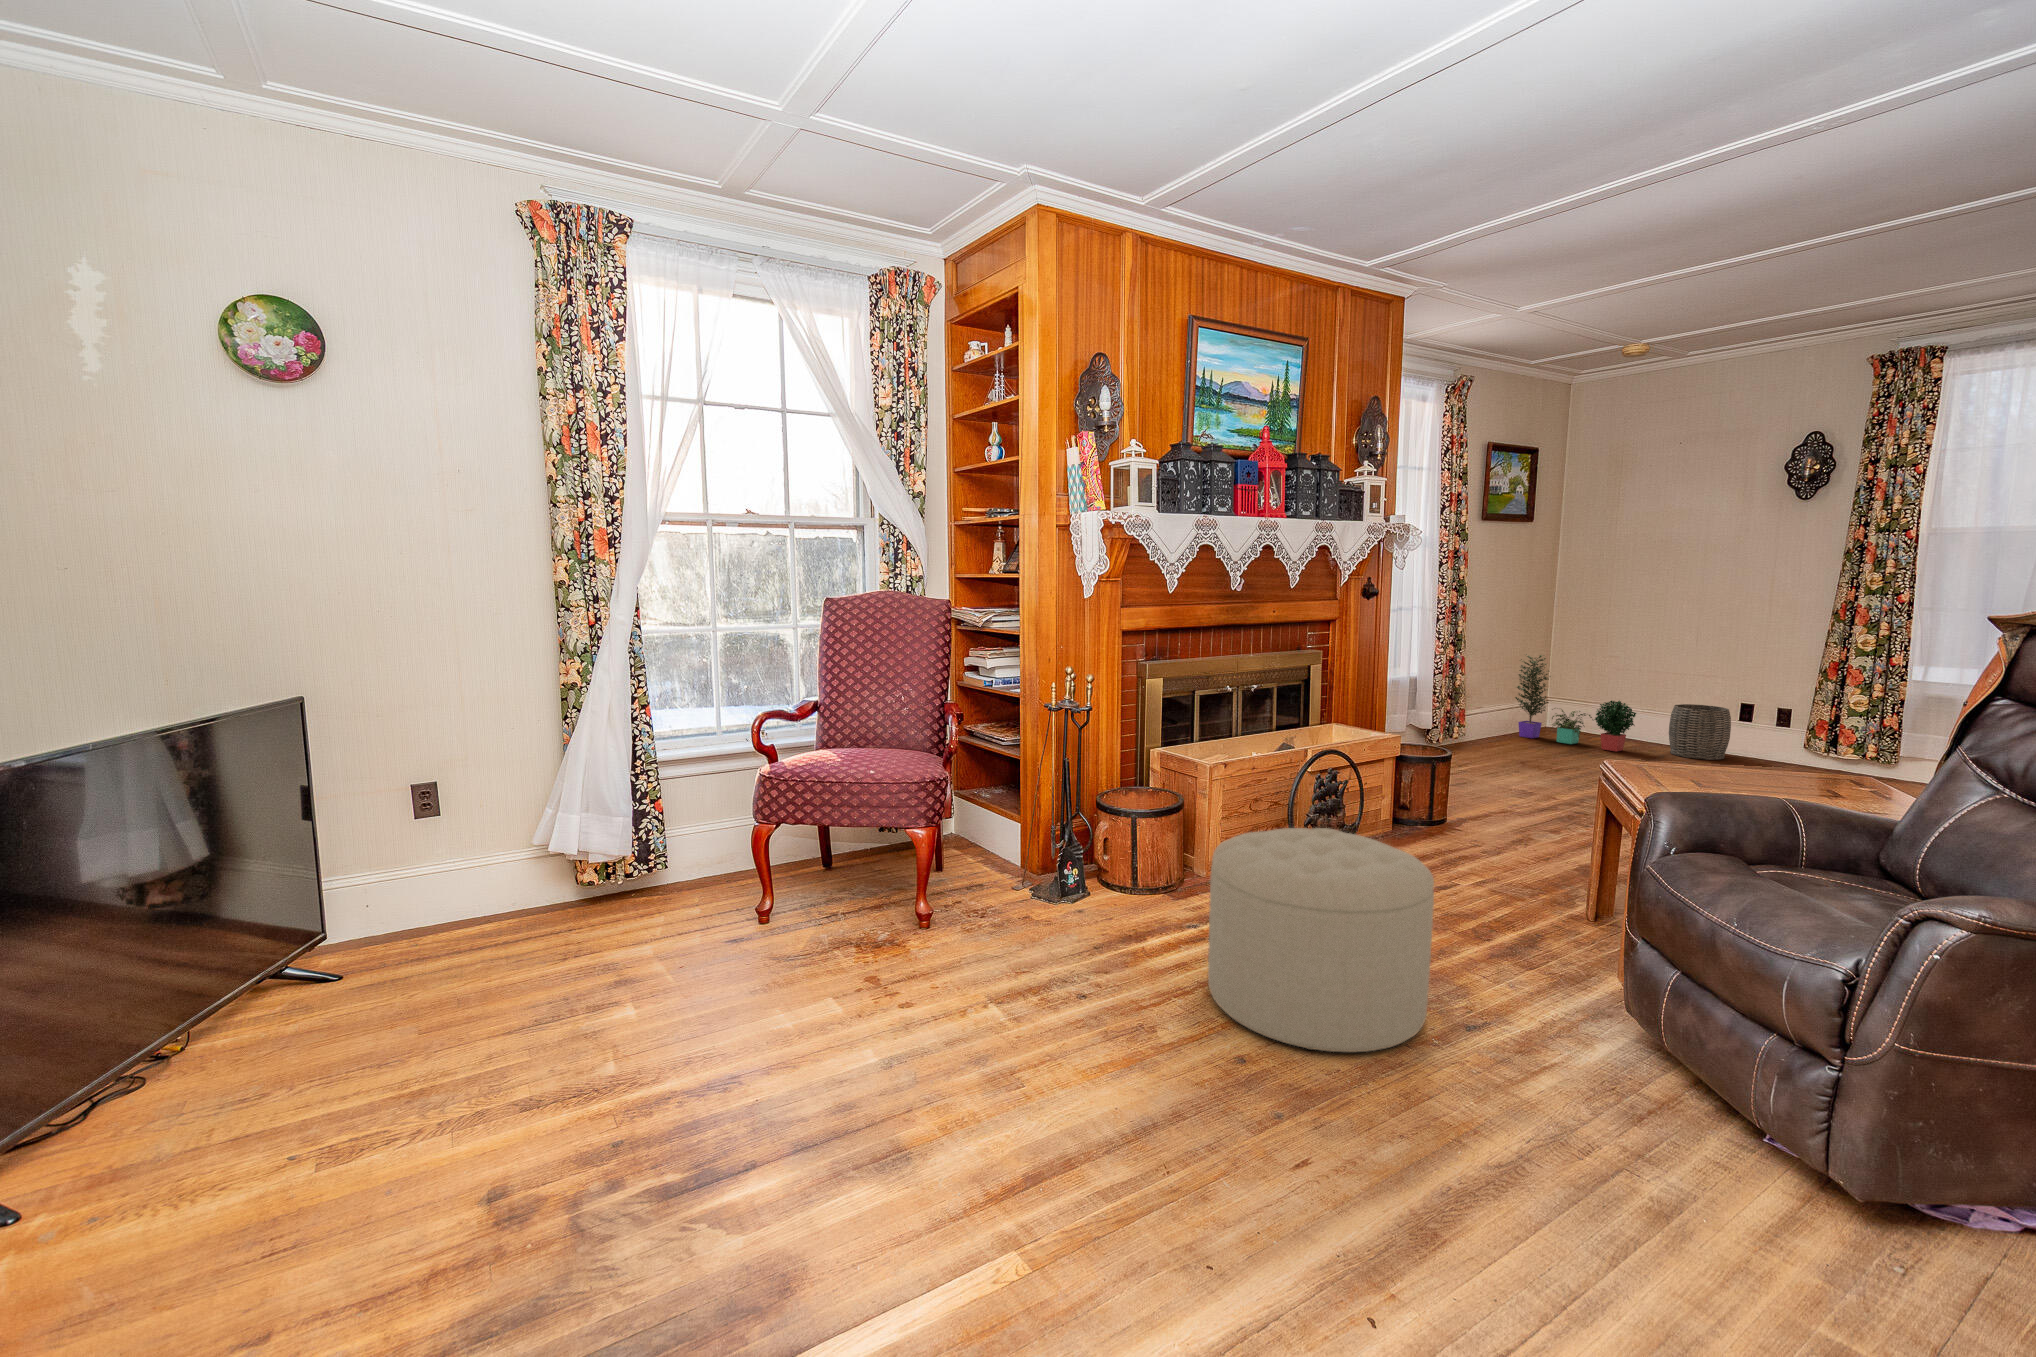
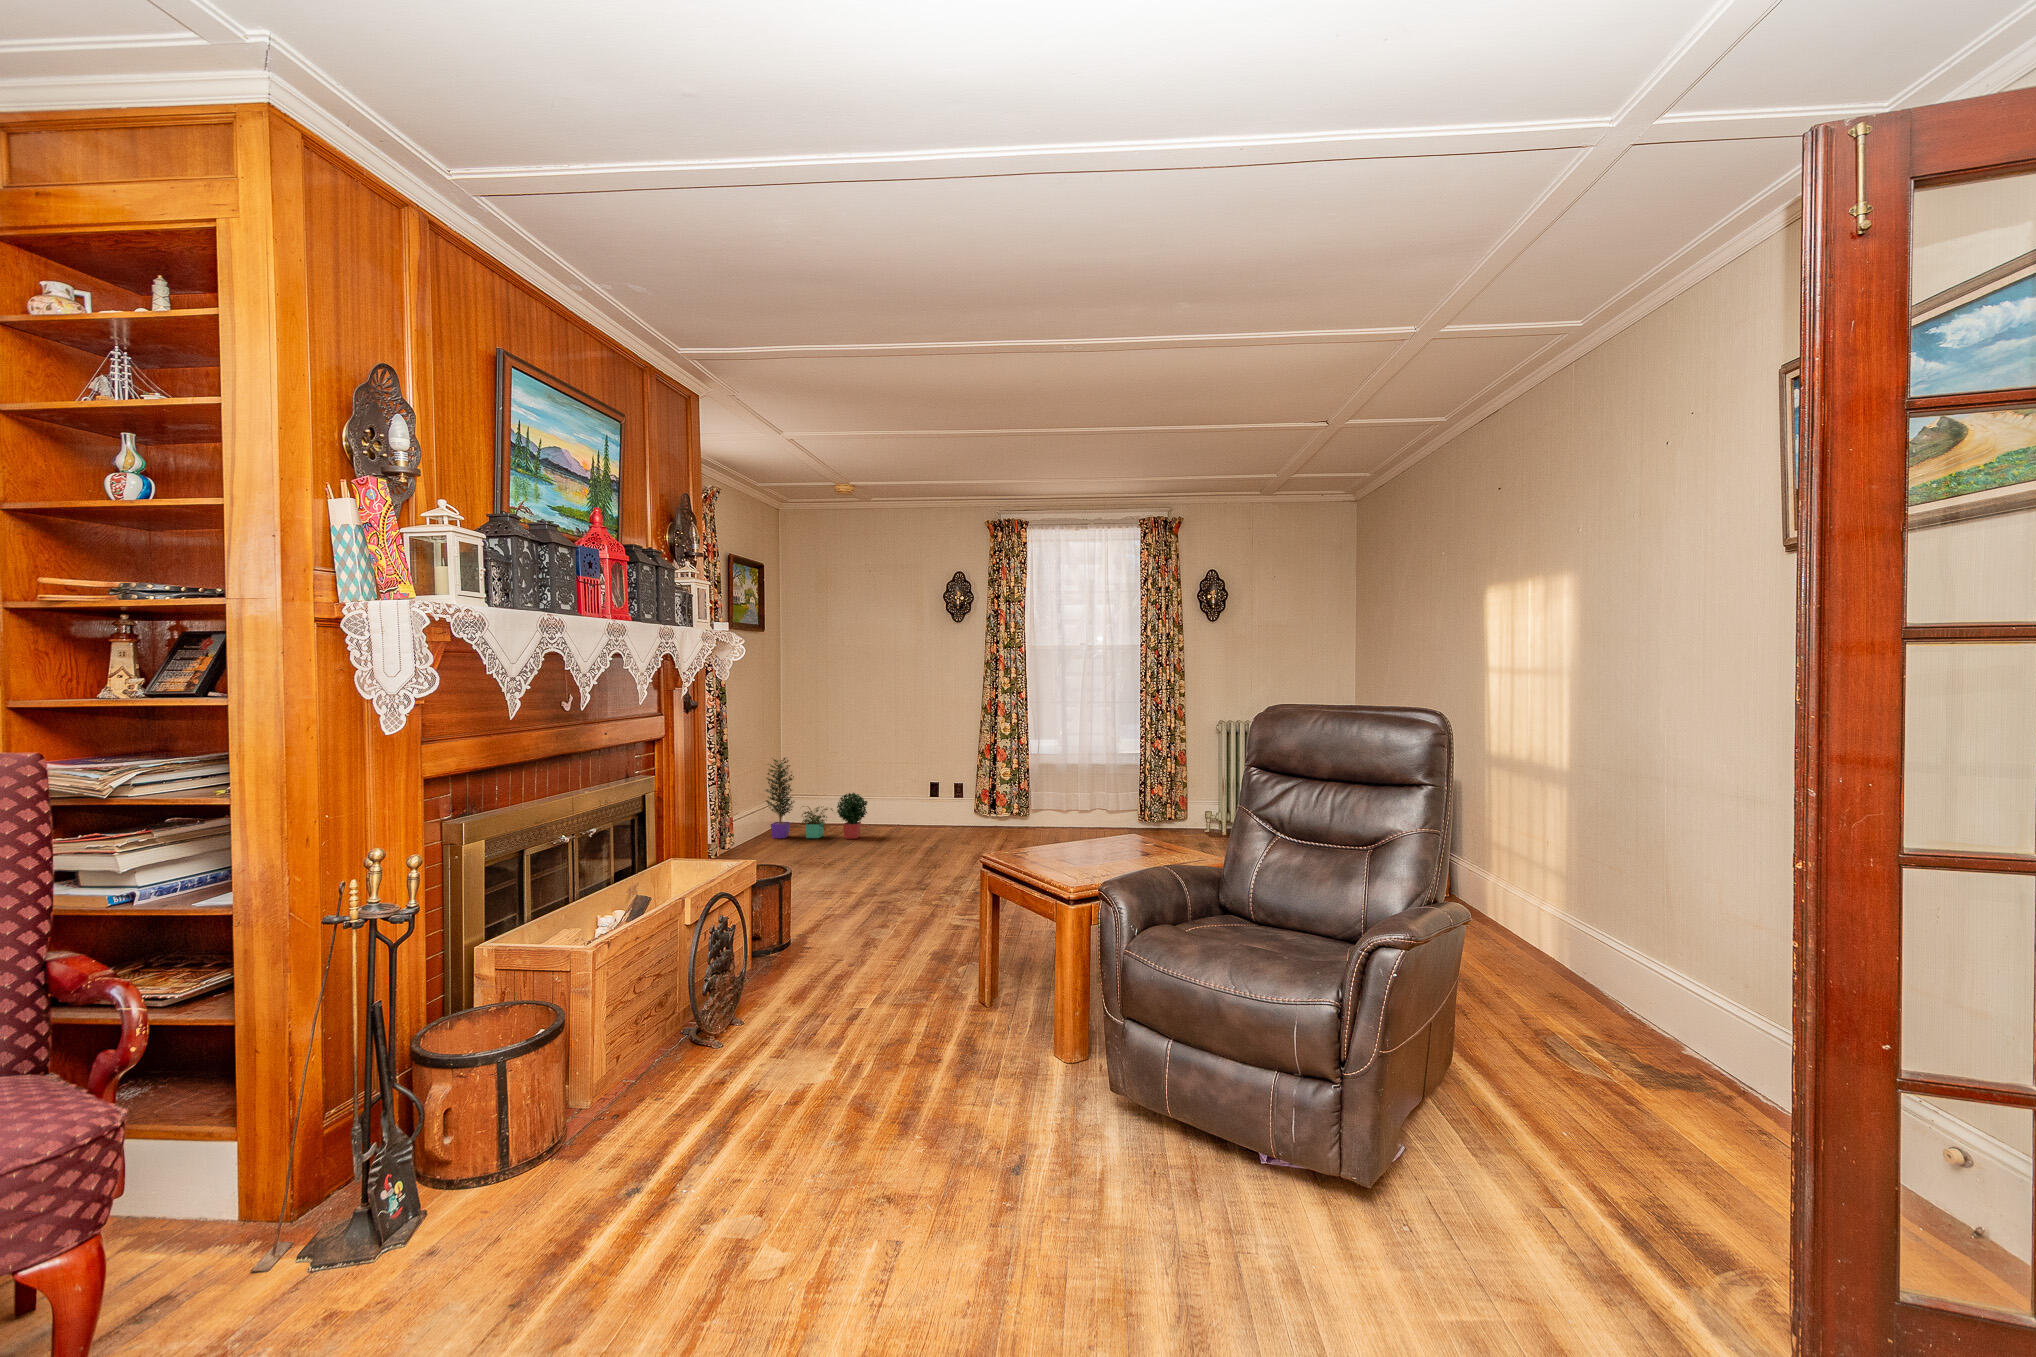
woven basket: present [1669,704,1731,760] -> none [889,788,930,834]
ottoman: present [1208,828,1434,1052] -> none [718,991,982,1302]

